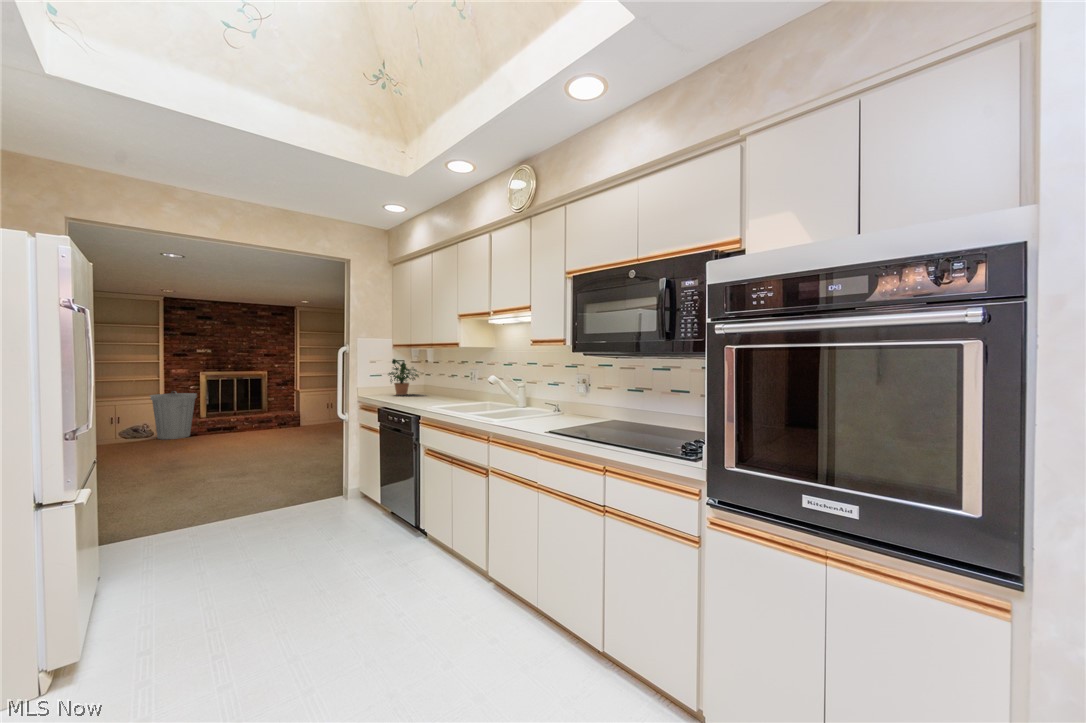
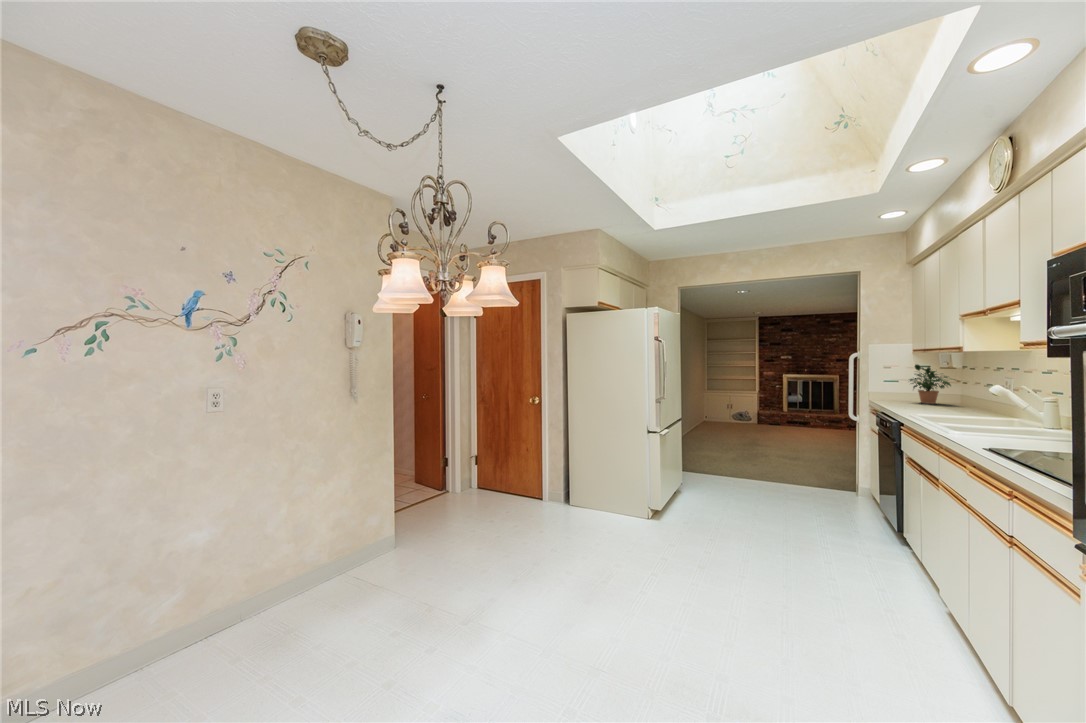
trash can: present [150,391,197,439] -> none [747,388,779,424]

